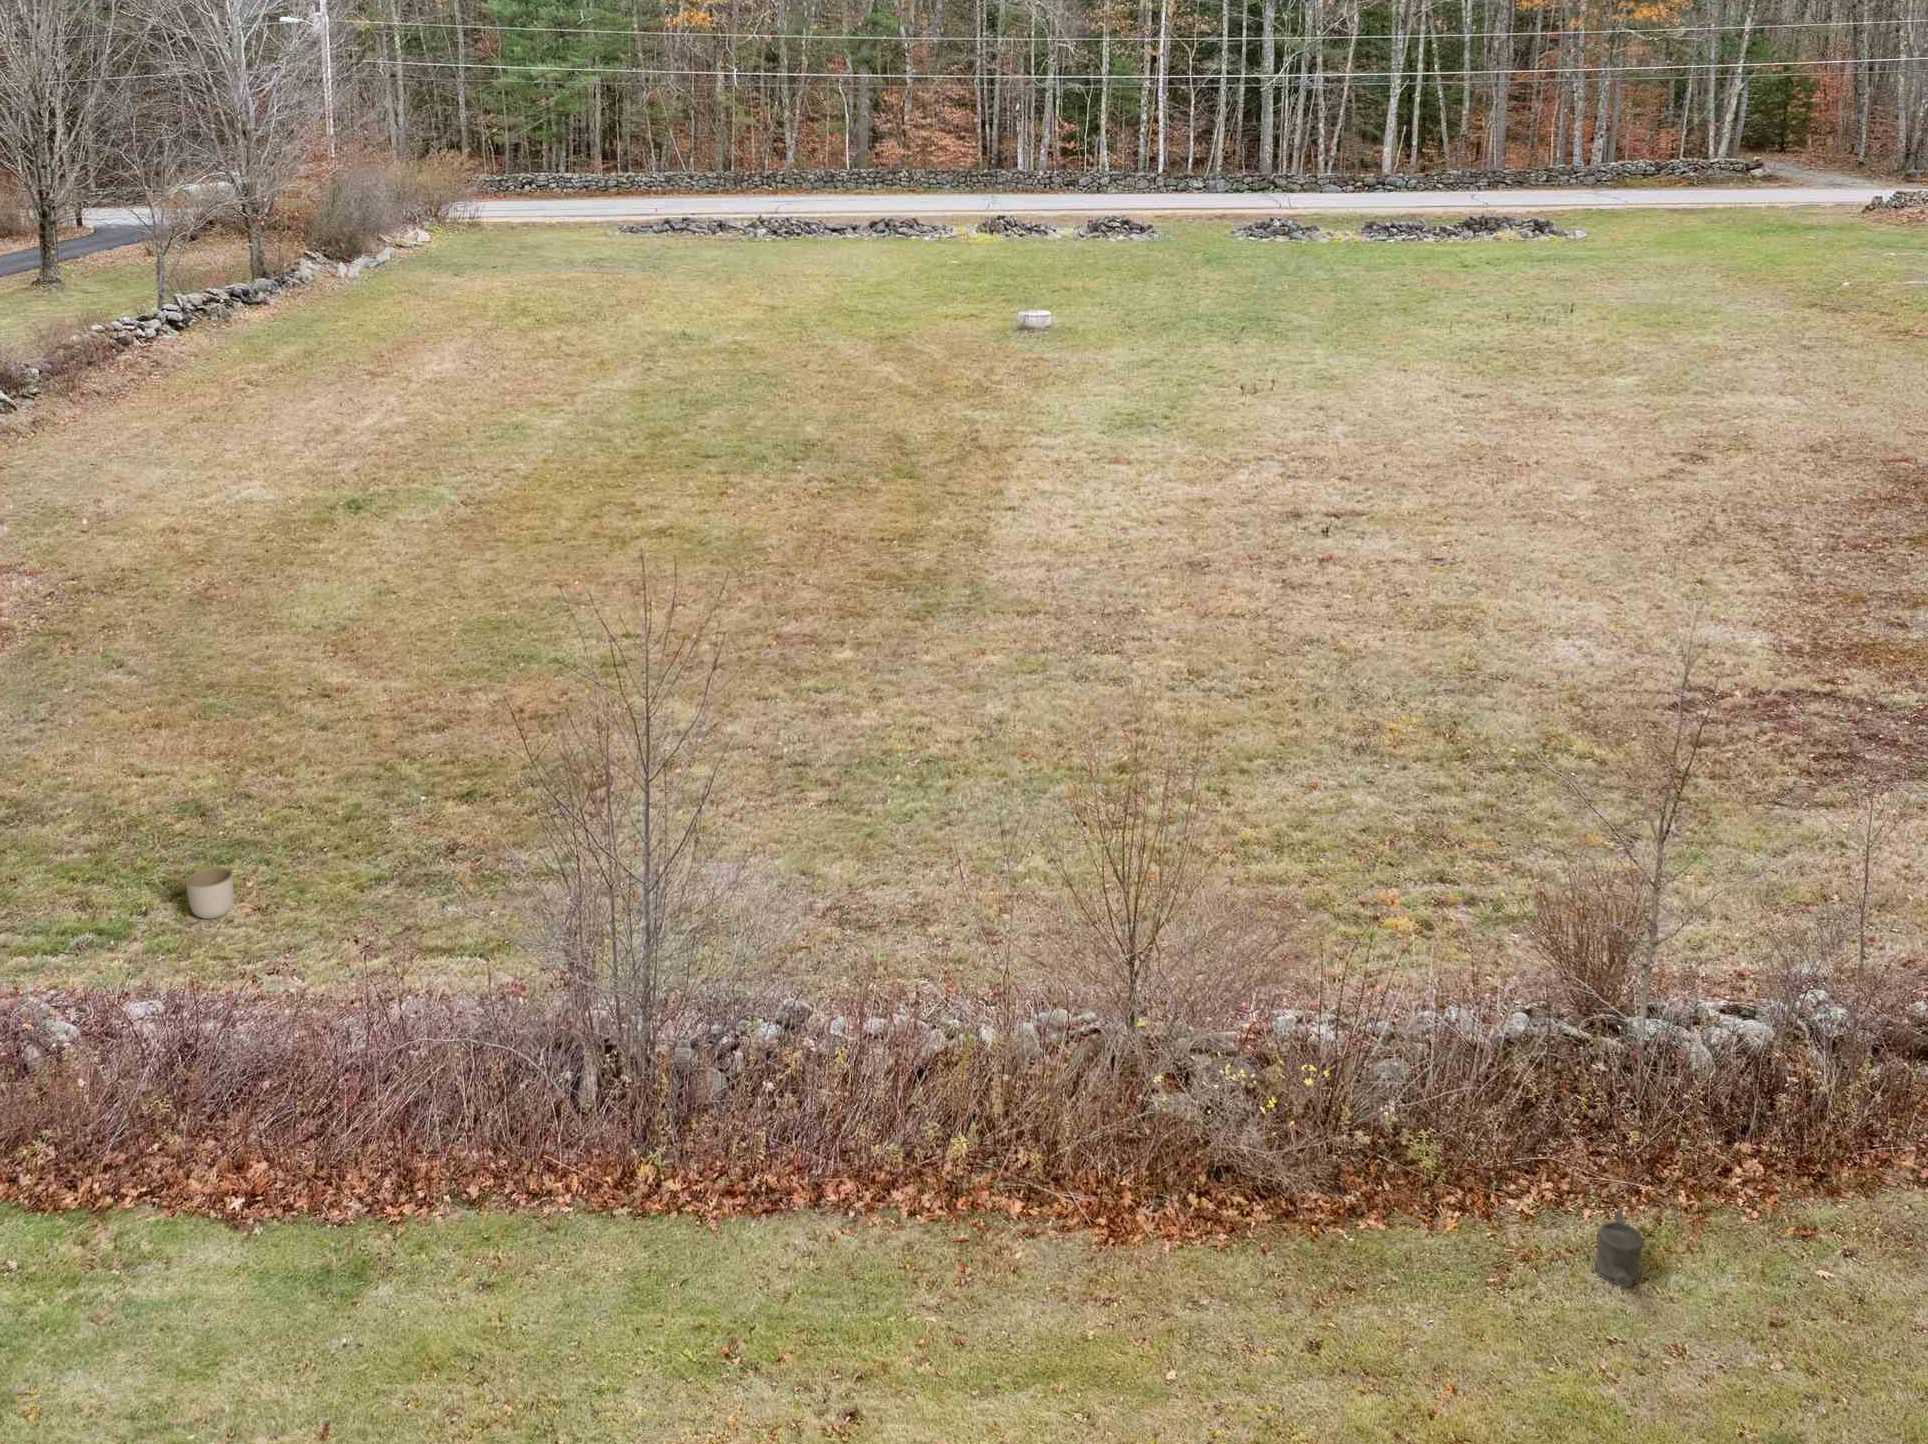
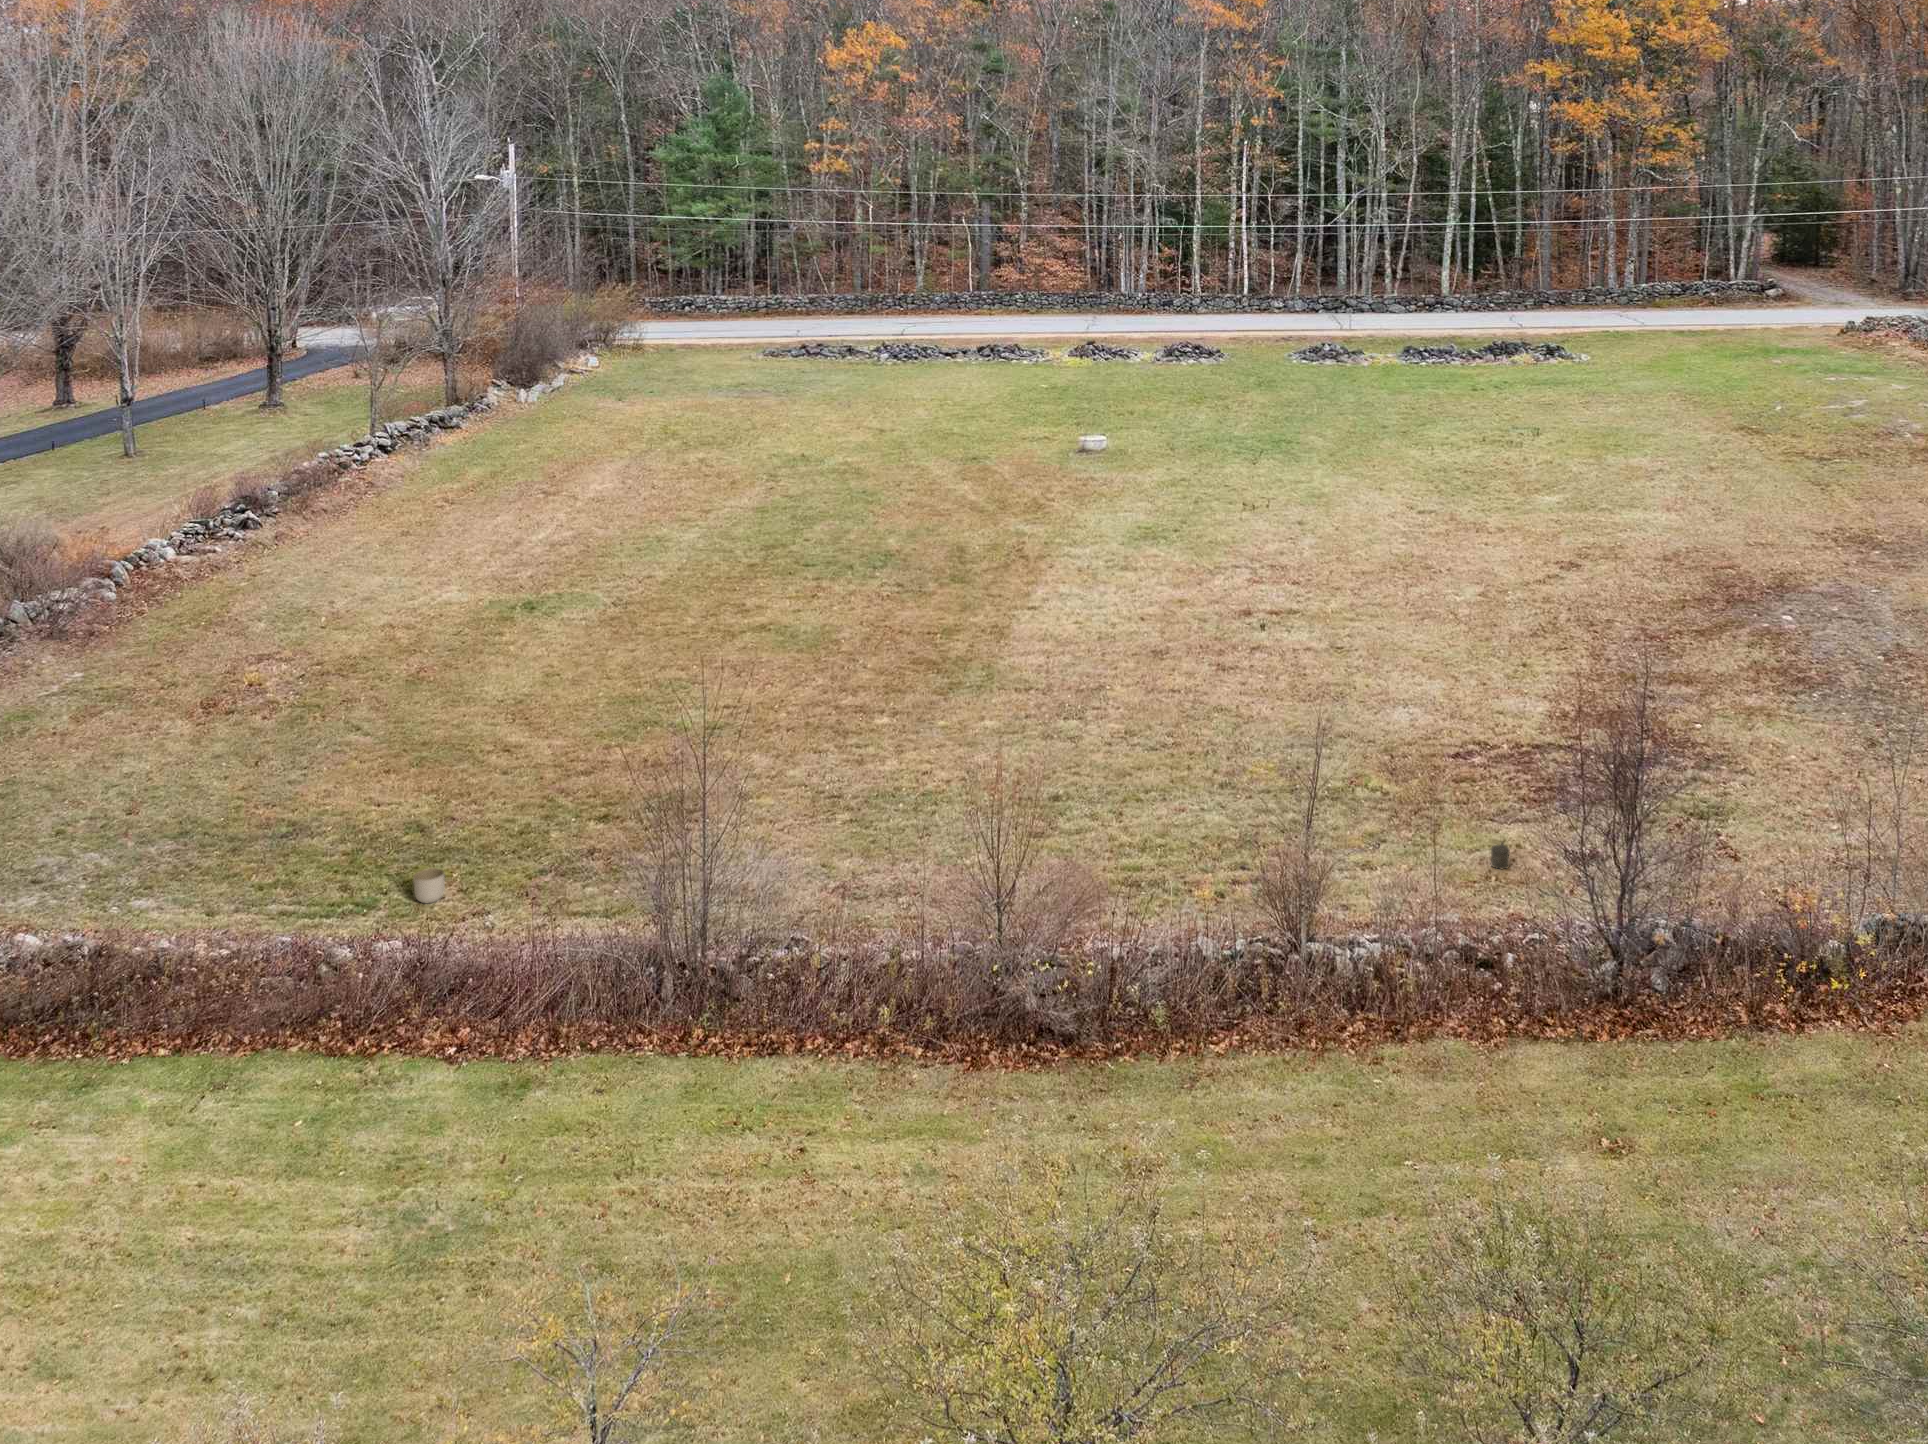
watering can: present [1594,1210,1645,1287] -> present [1491,842,1510,869]

